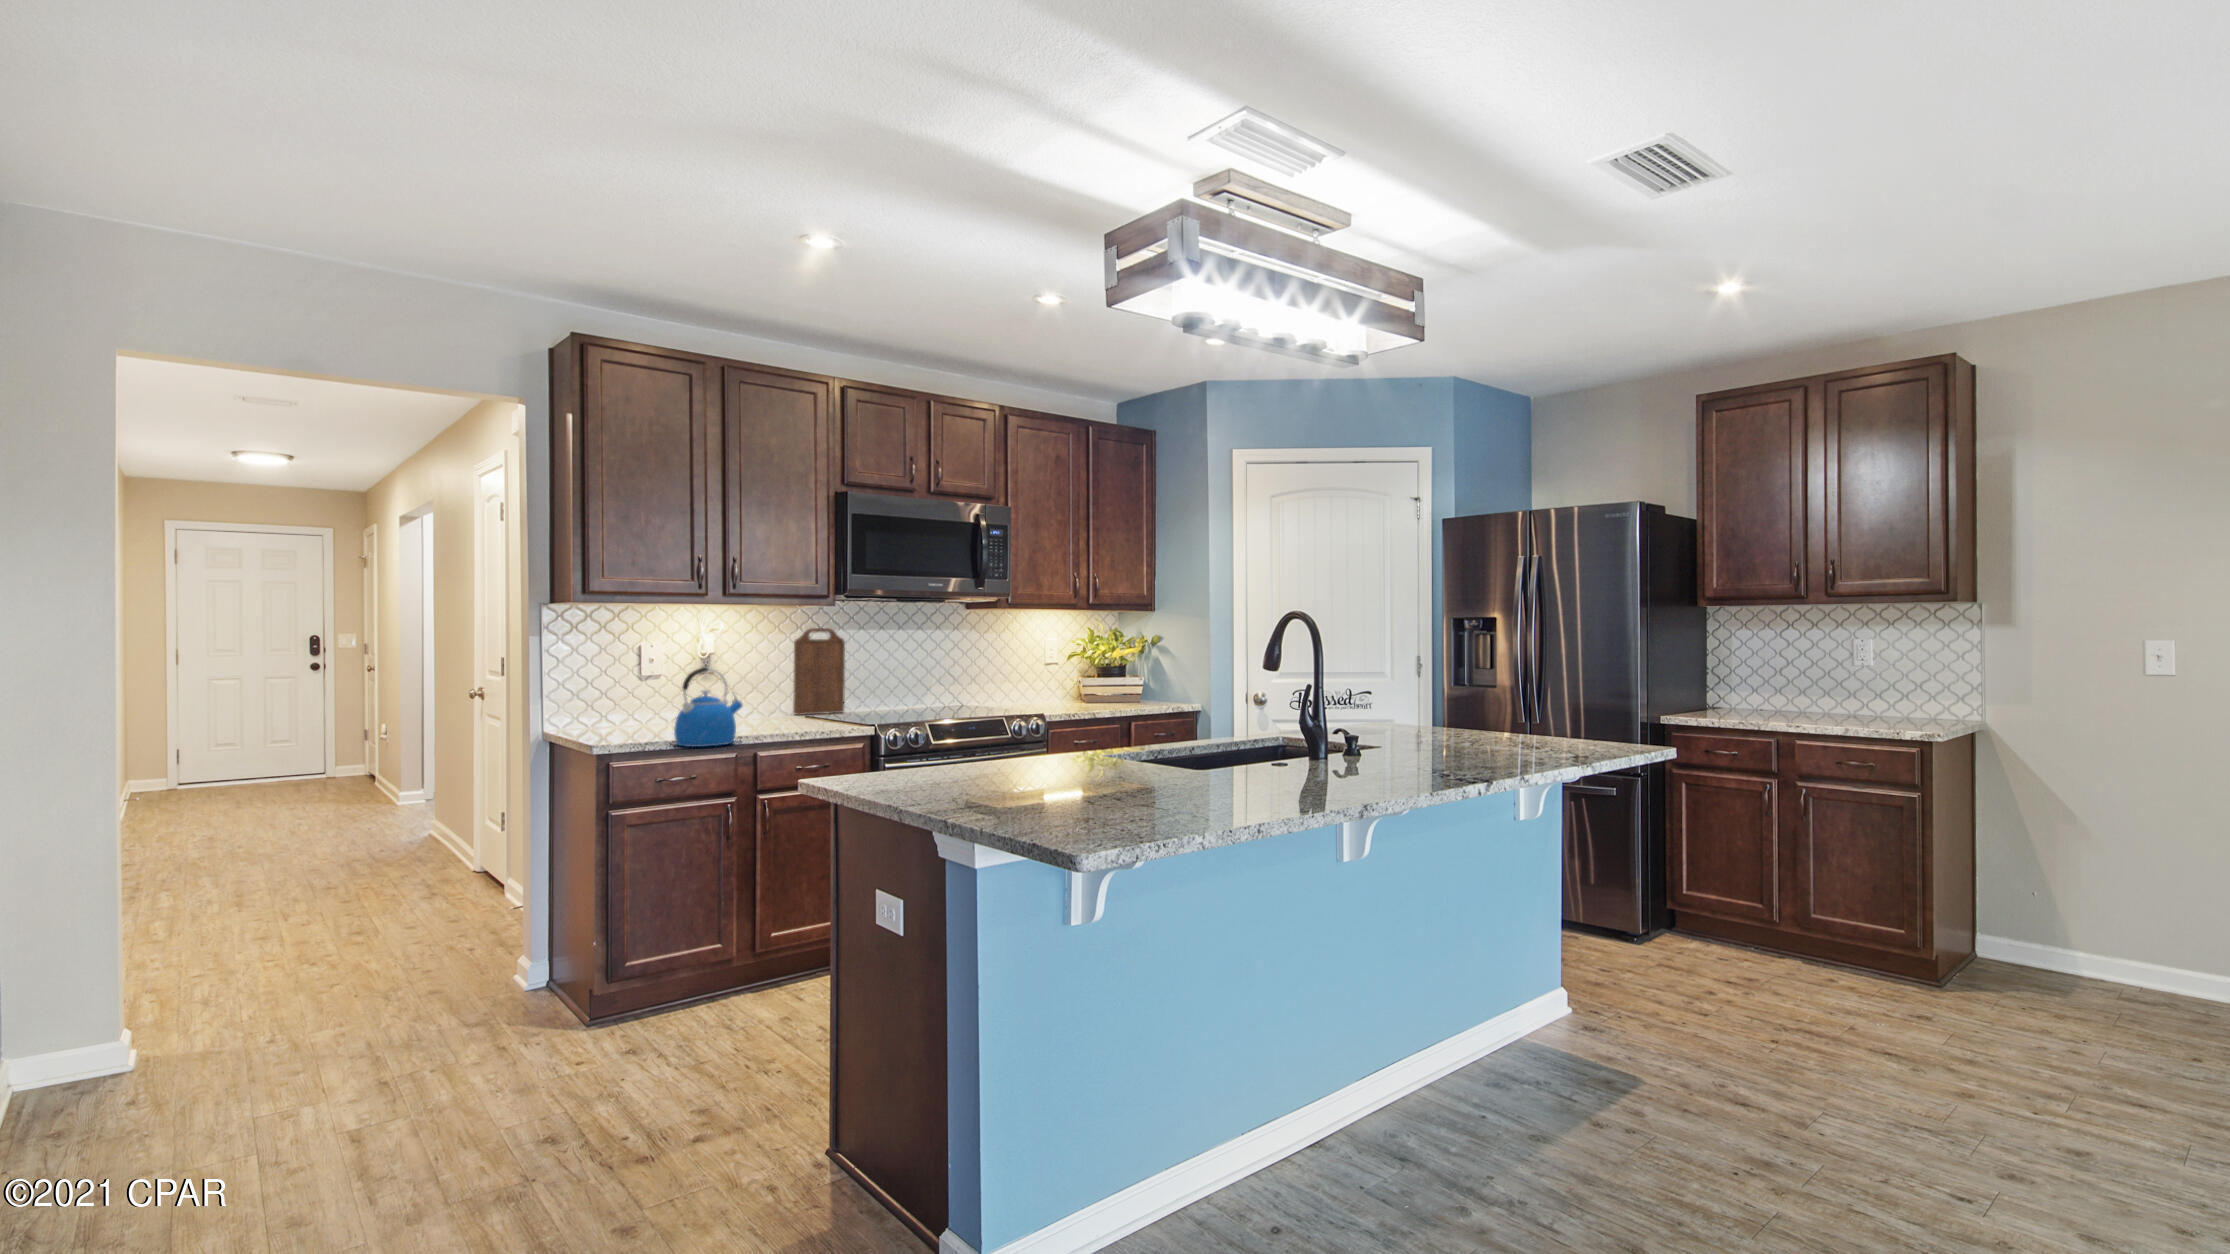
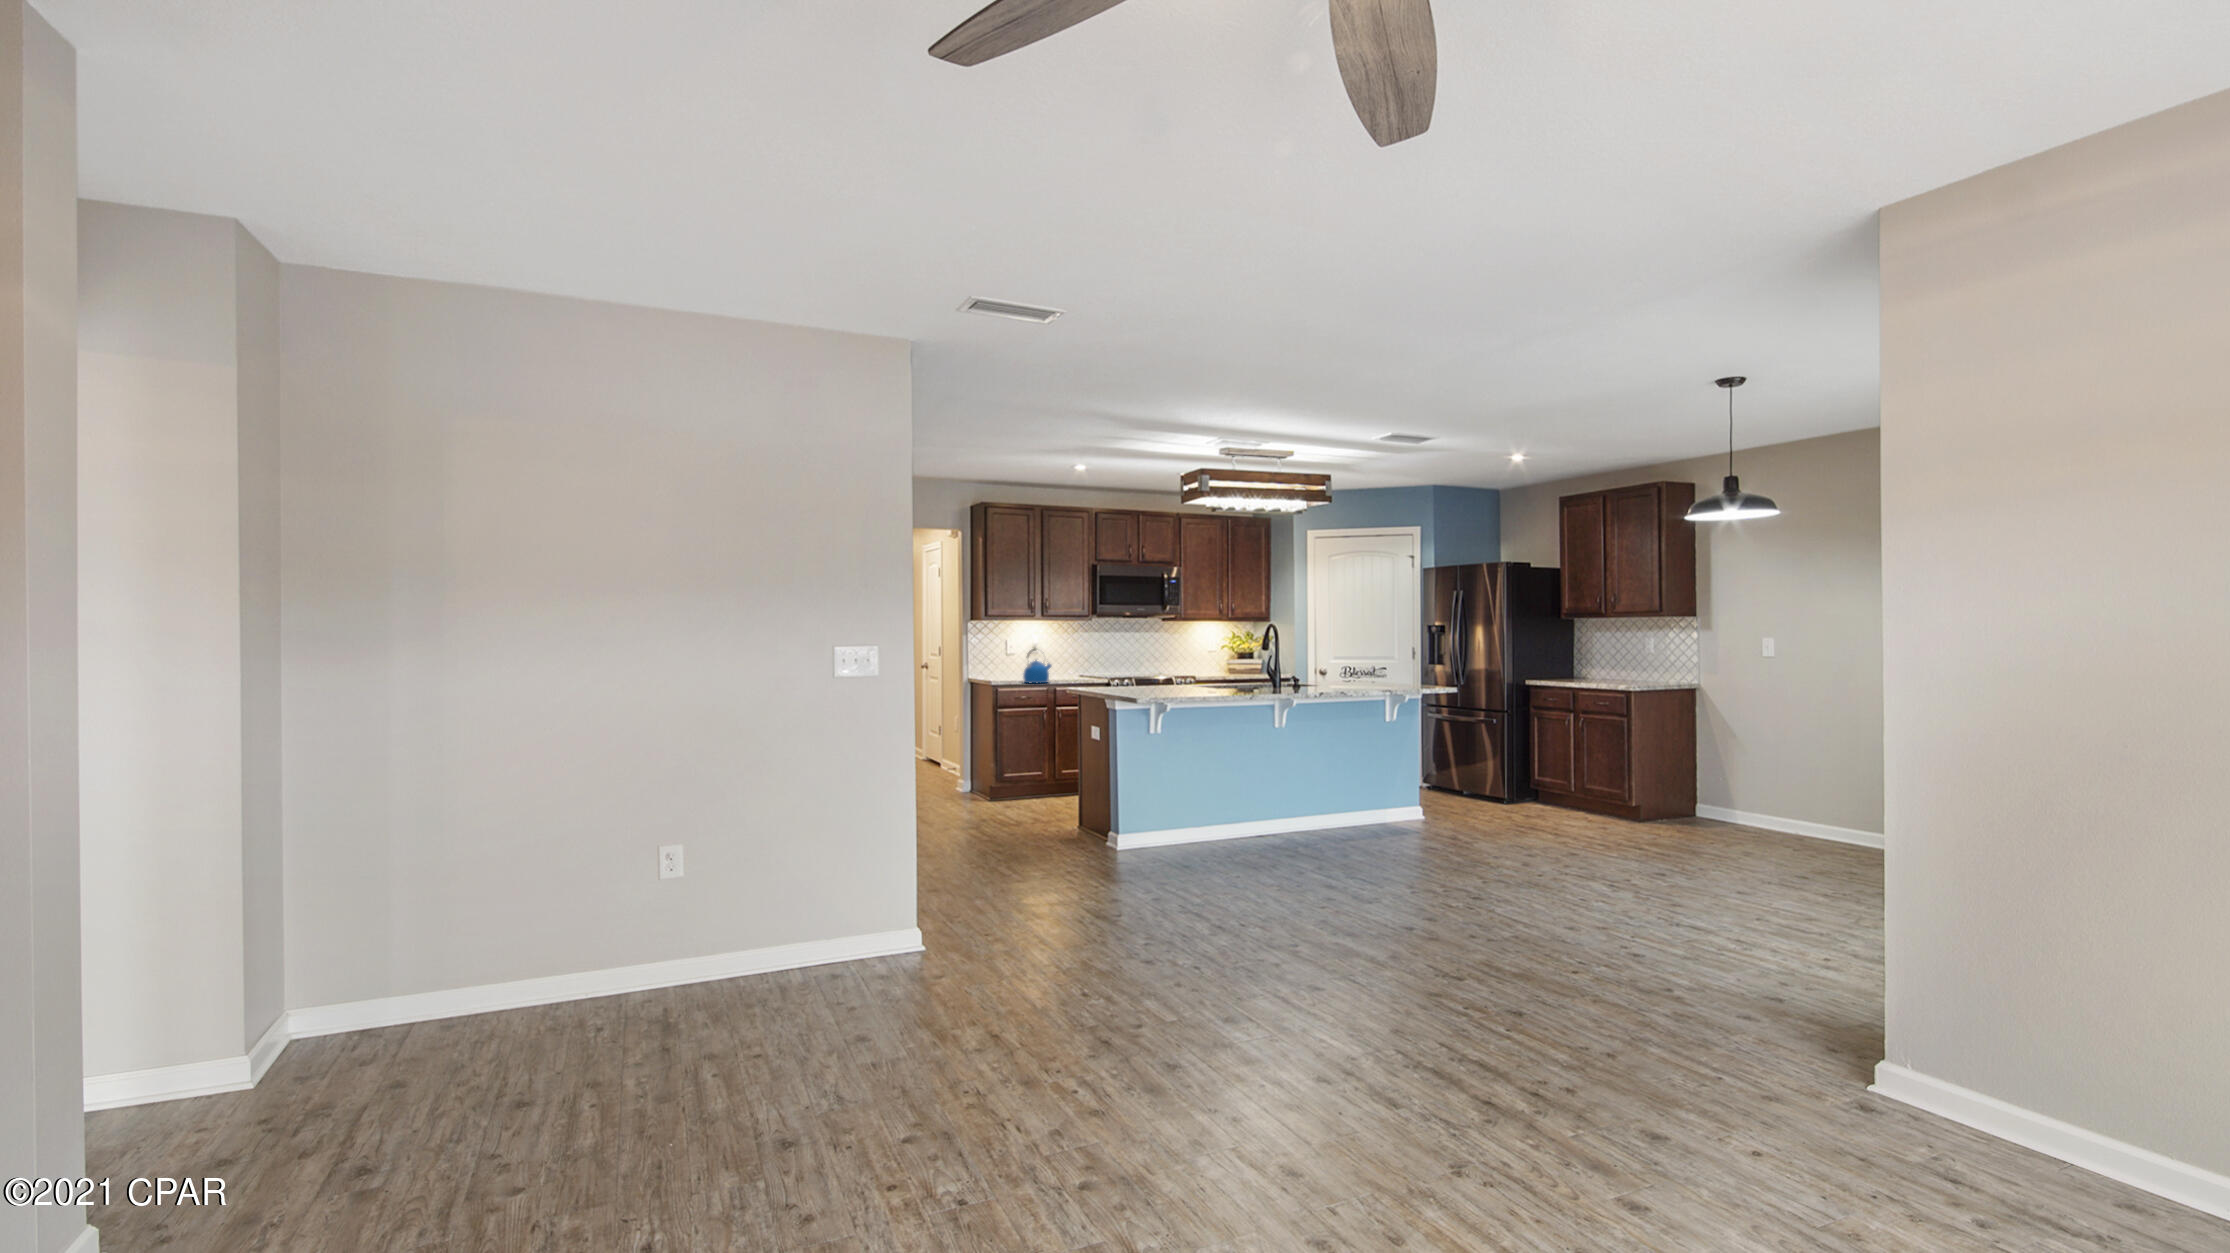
cutting board: present [793,628,845,715] -> none [1075,631,1100,674]

